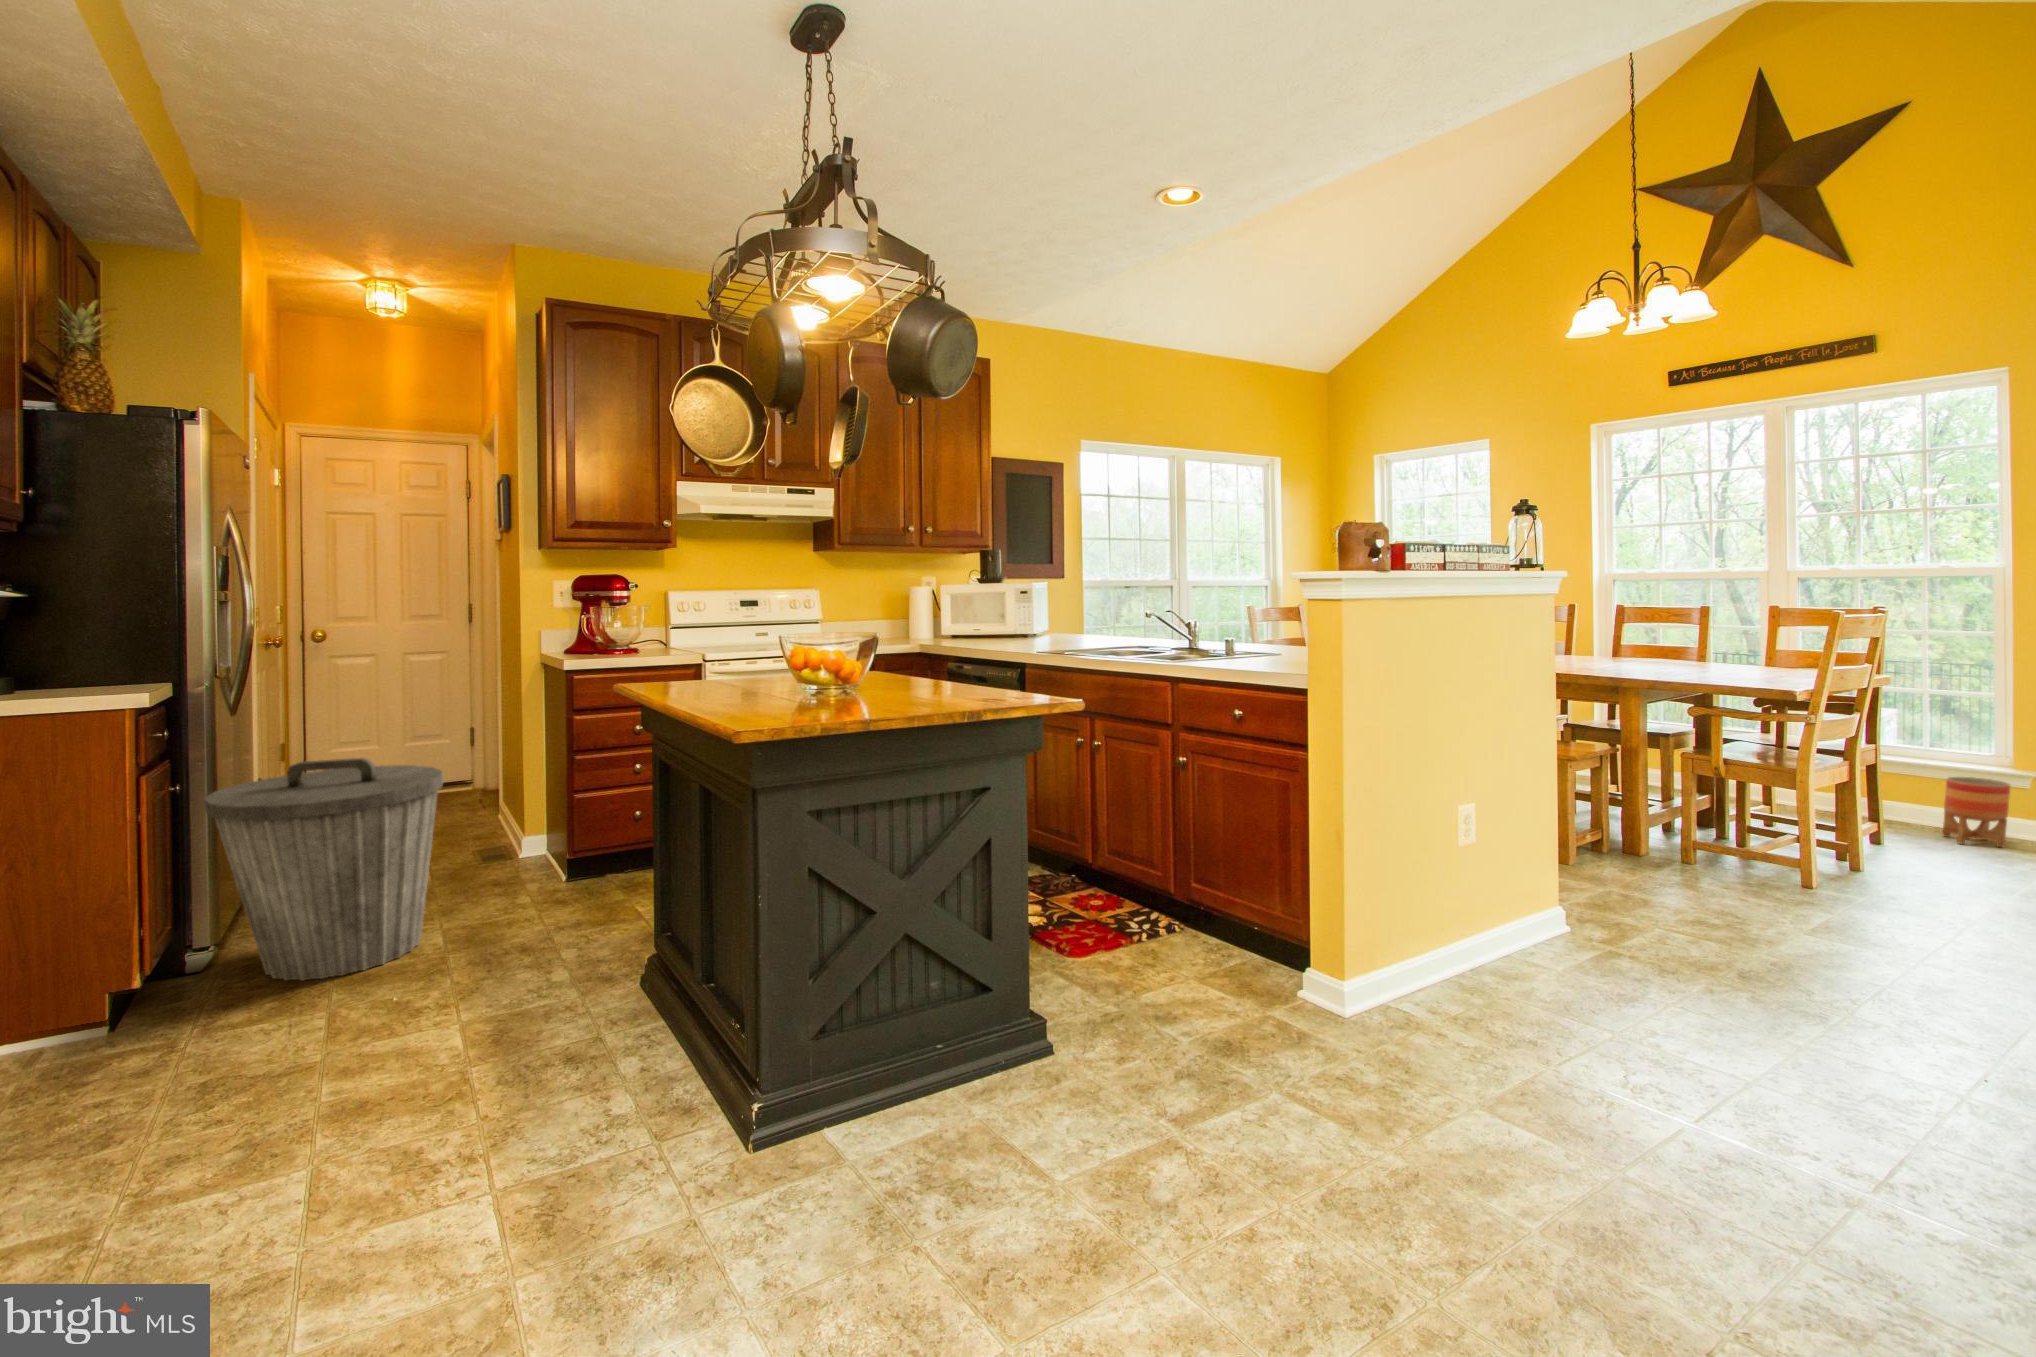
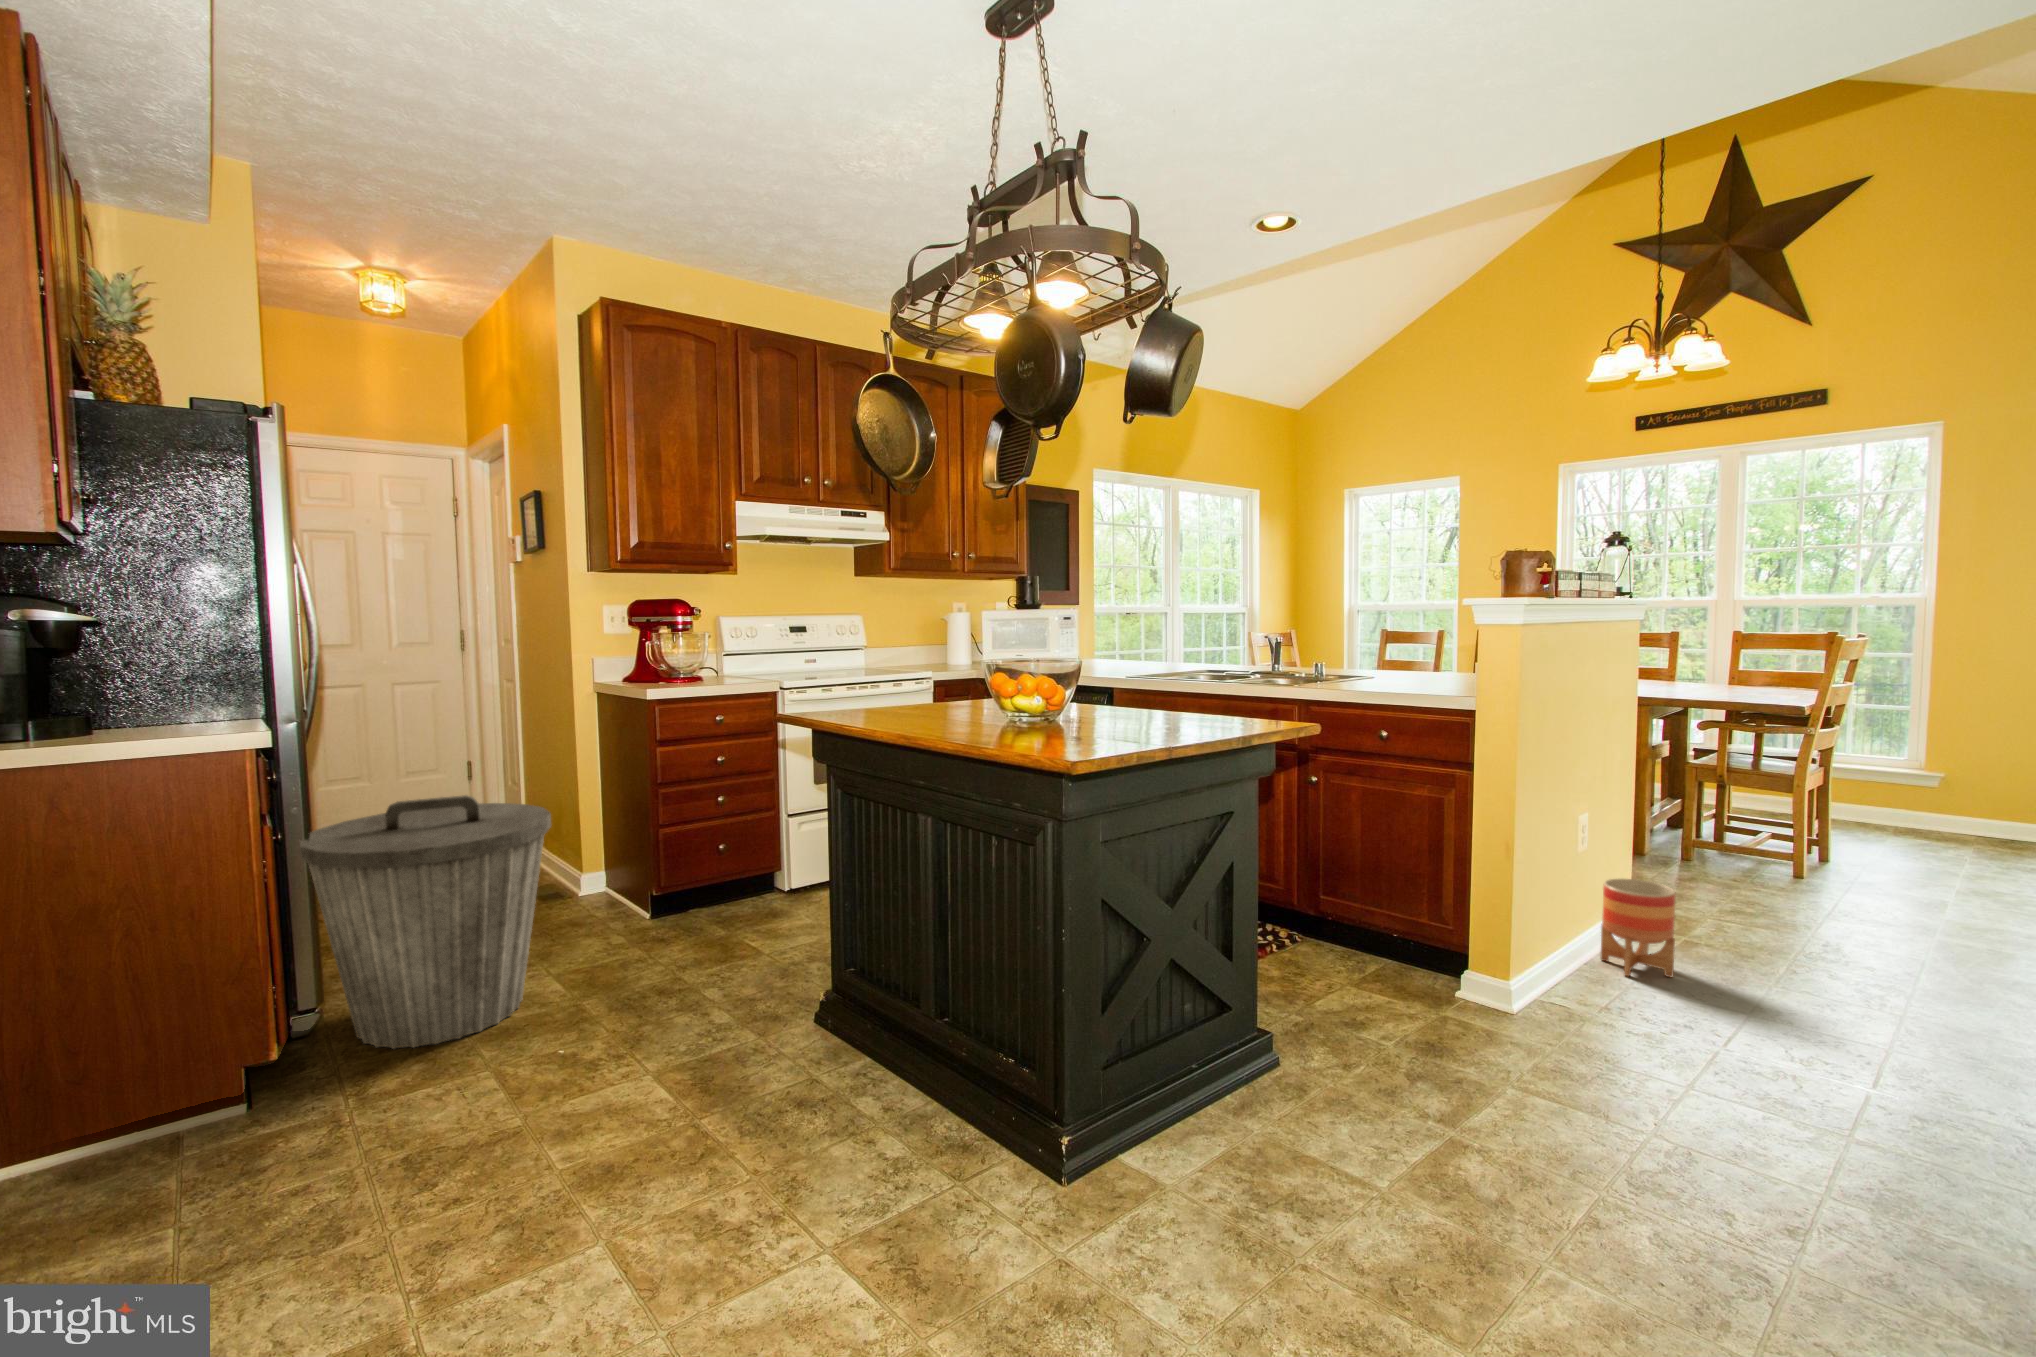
planter: present [1943,777,2010,847] -> present [1601,879,1676,977]

